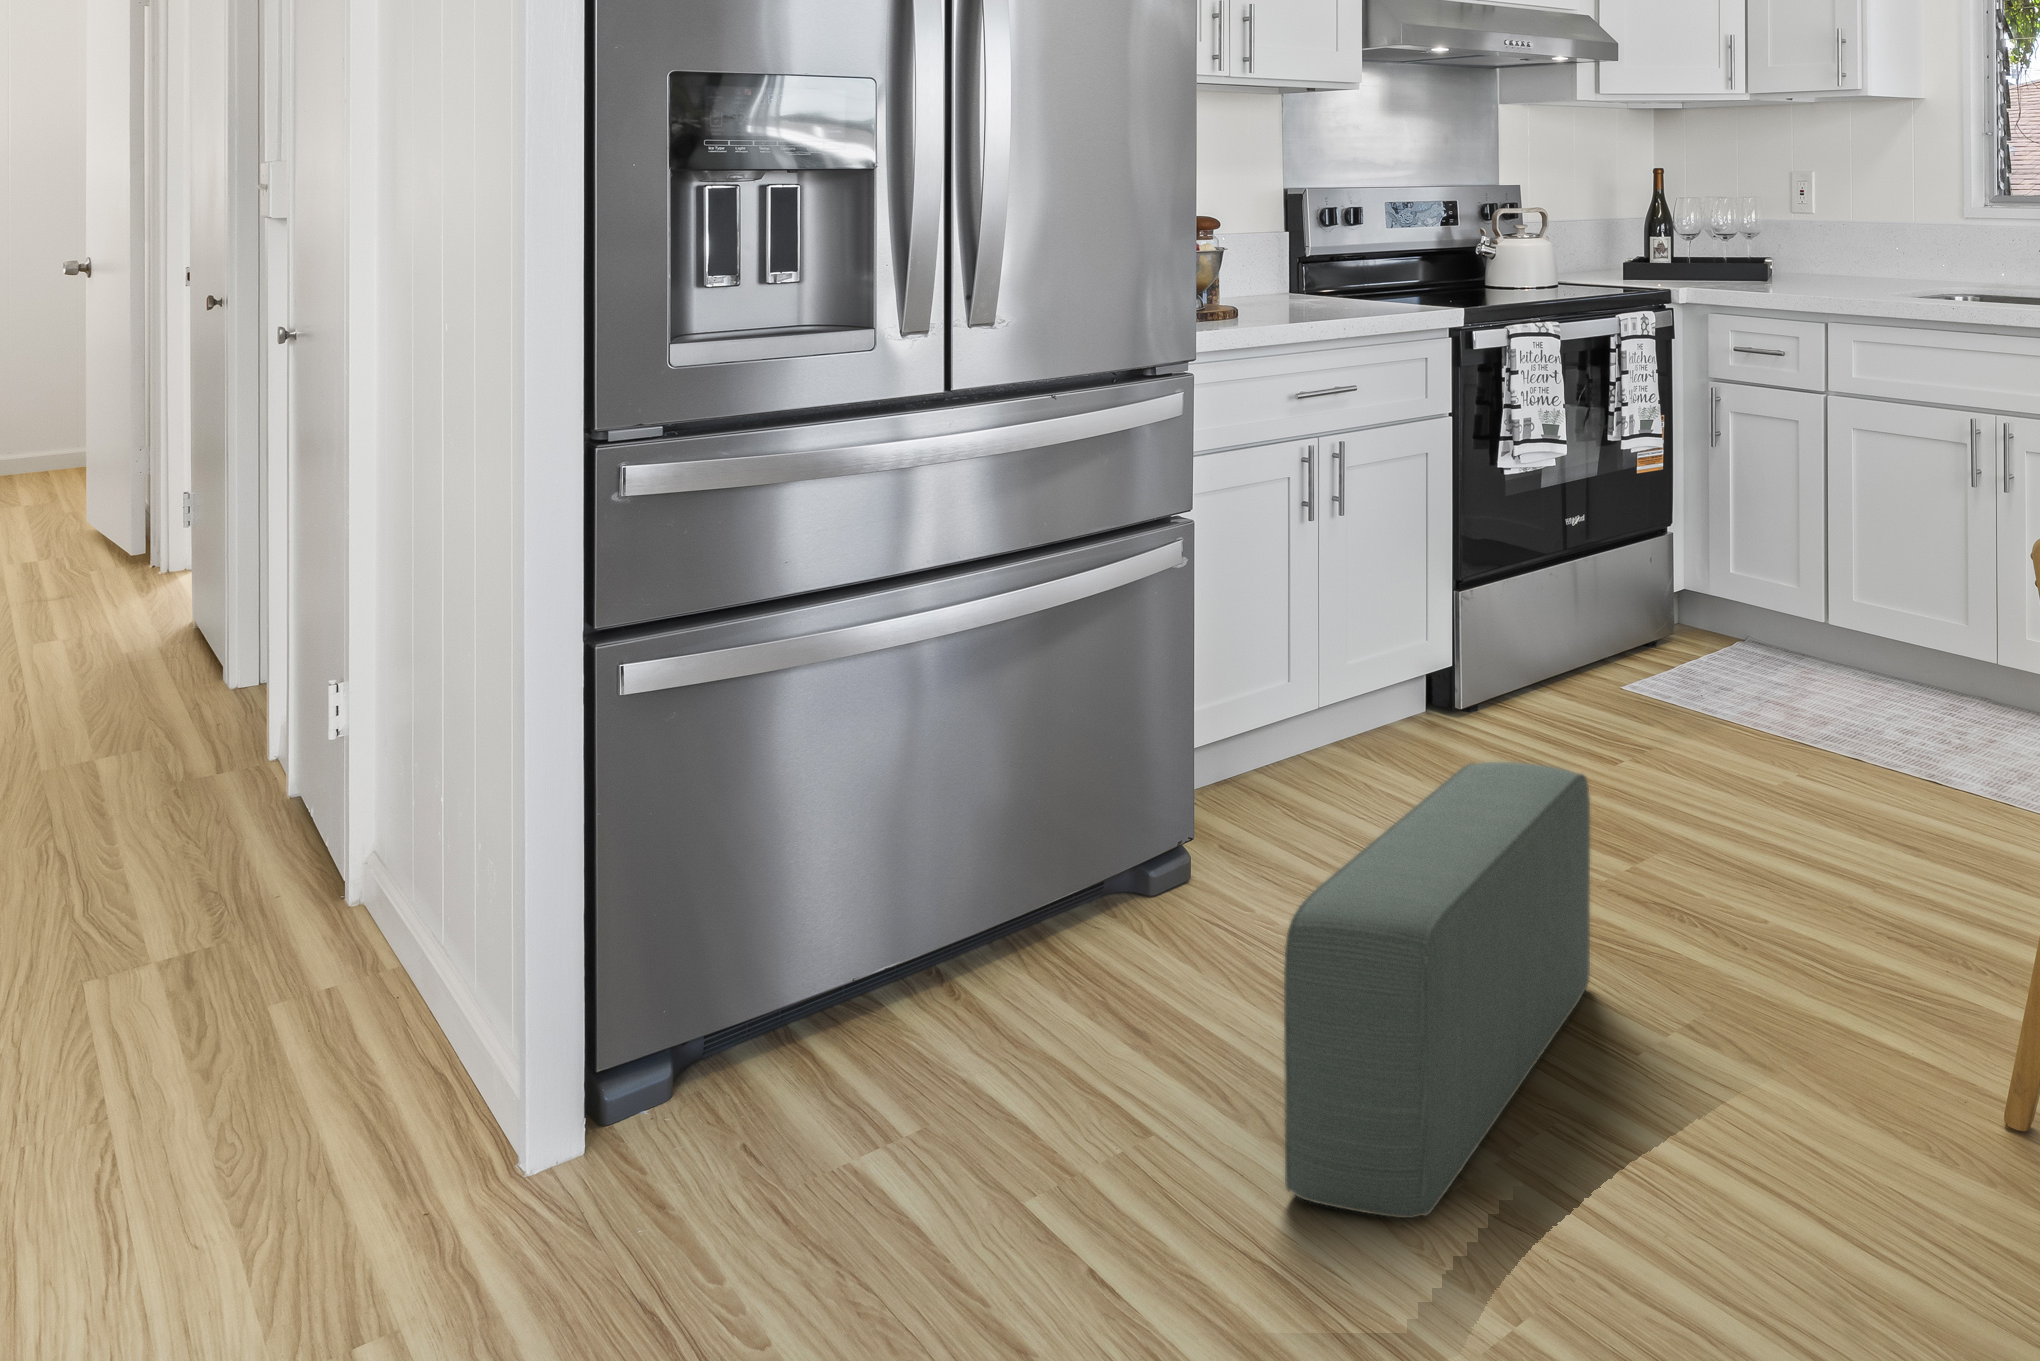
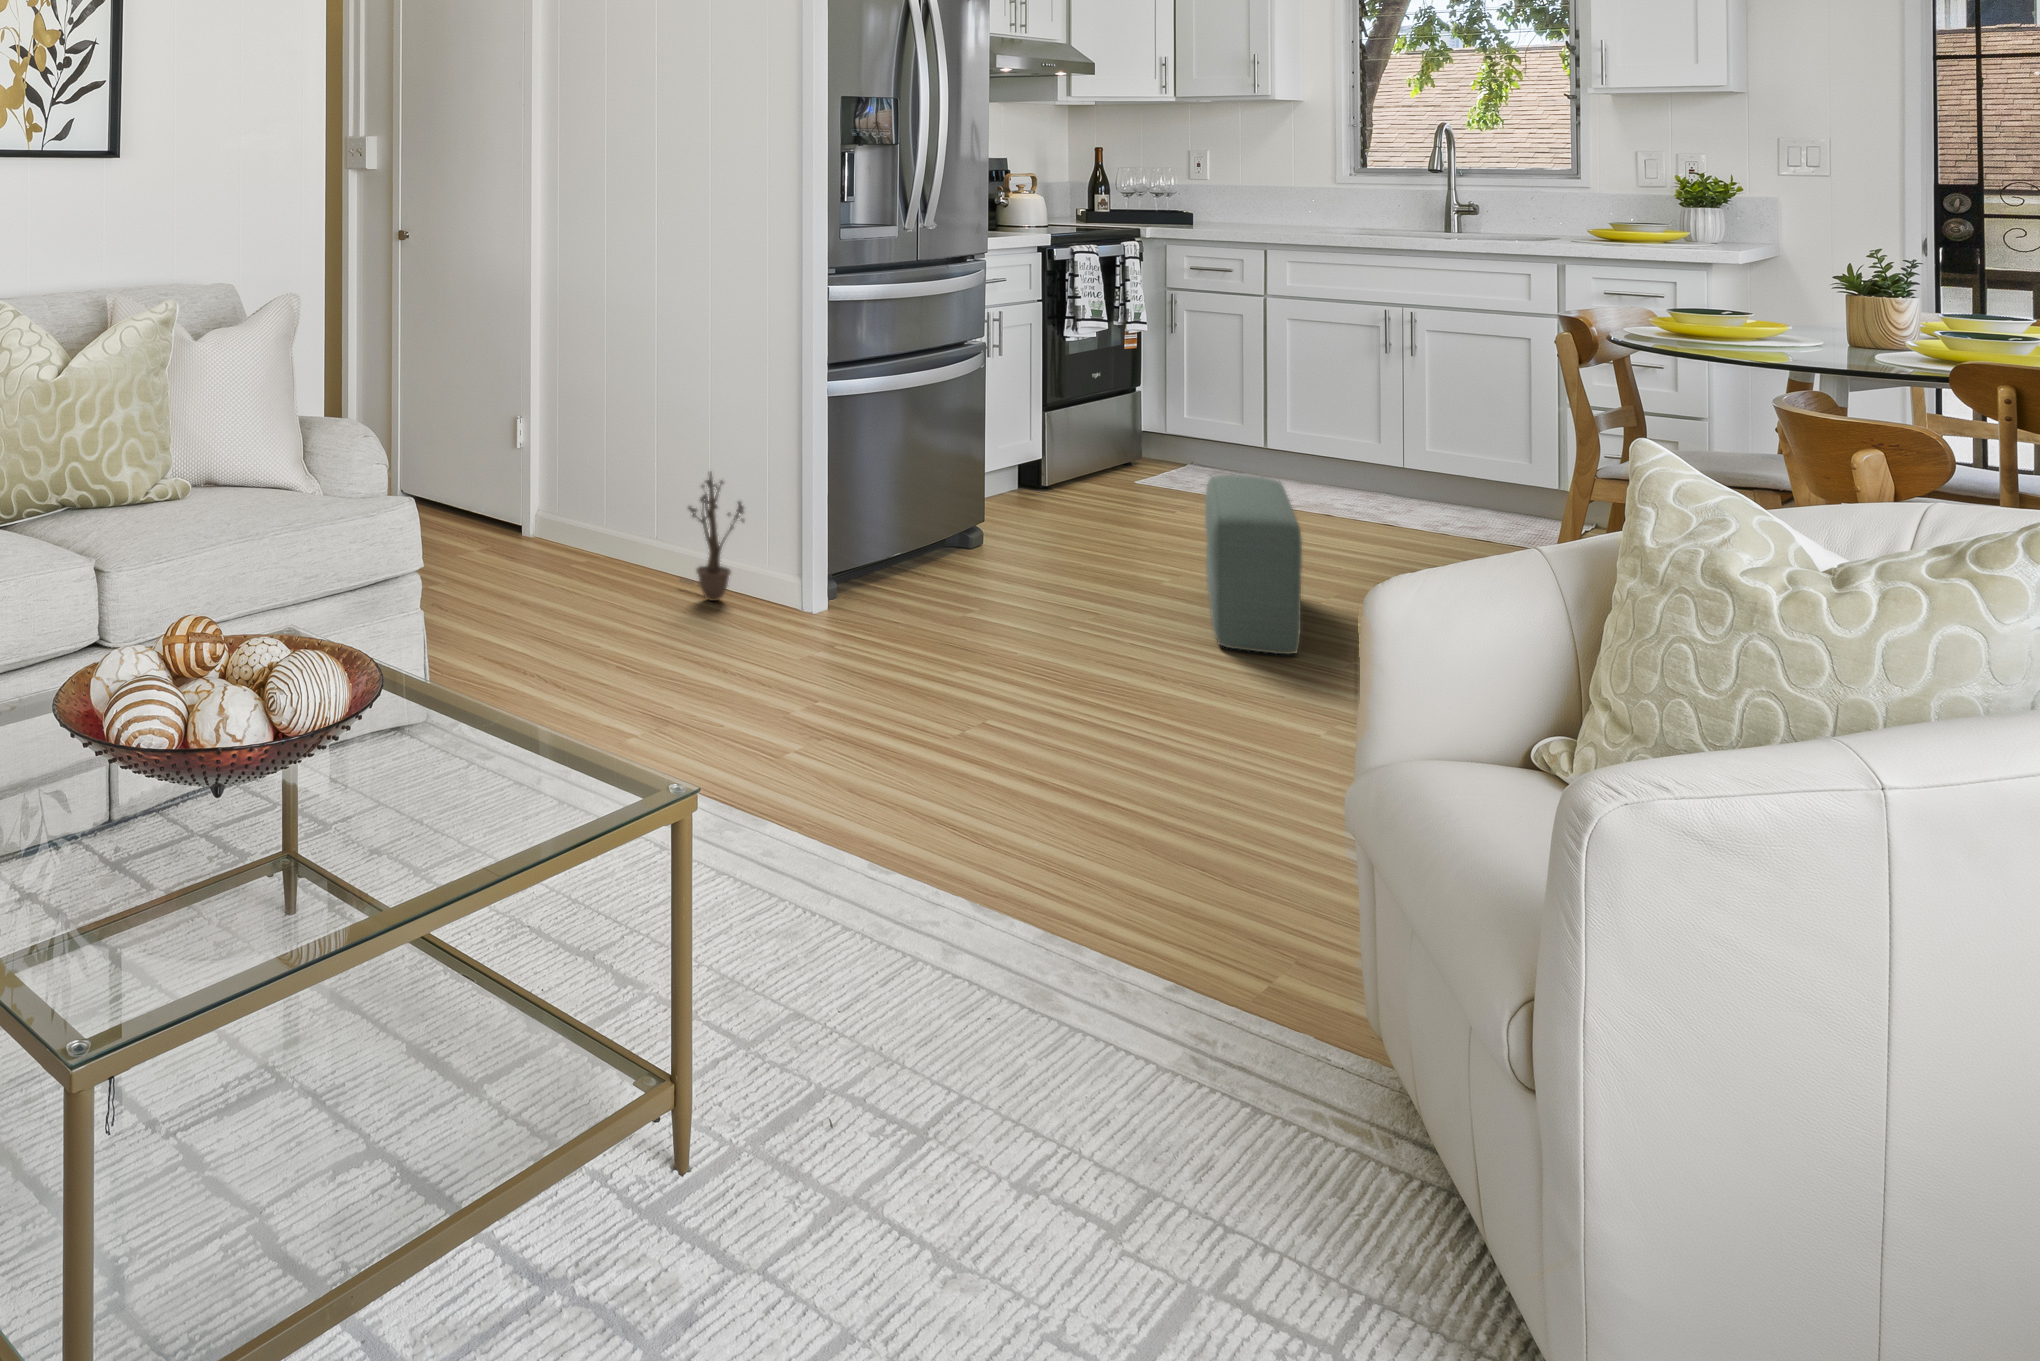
decorative plant: none [356,803,459,1079] -> present [680,473,744,601]

